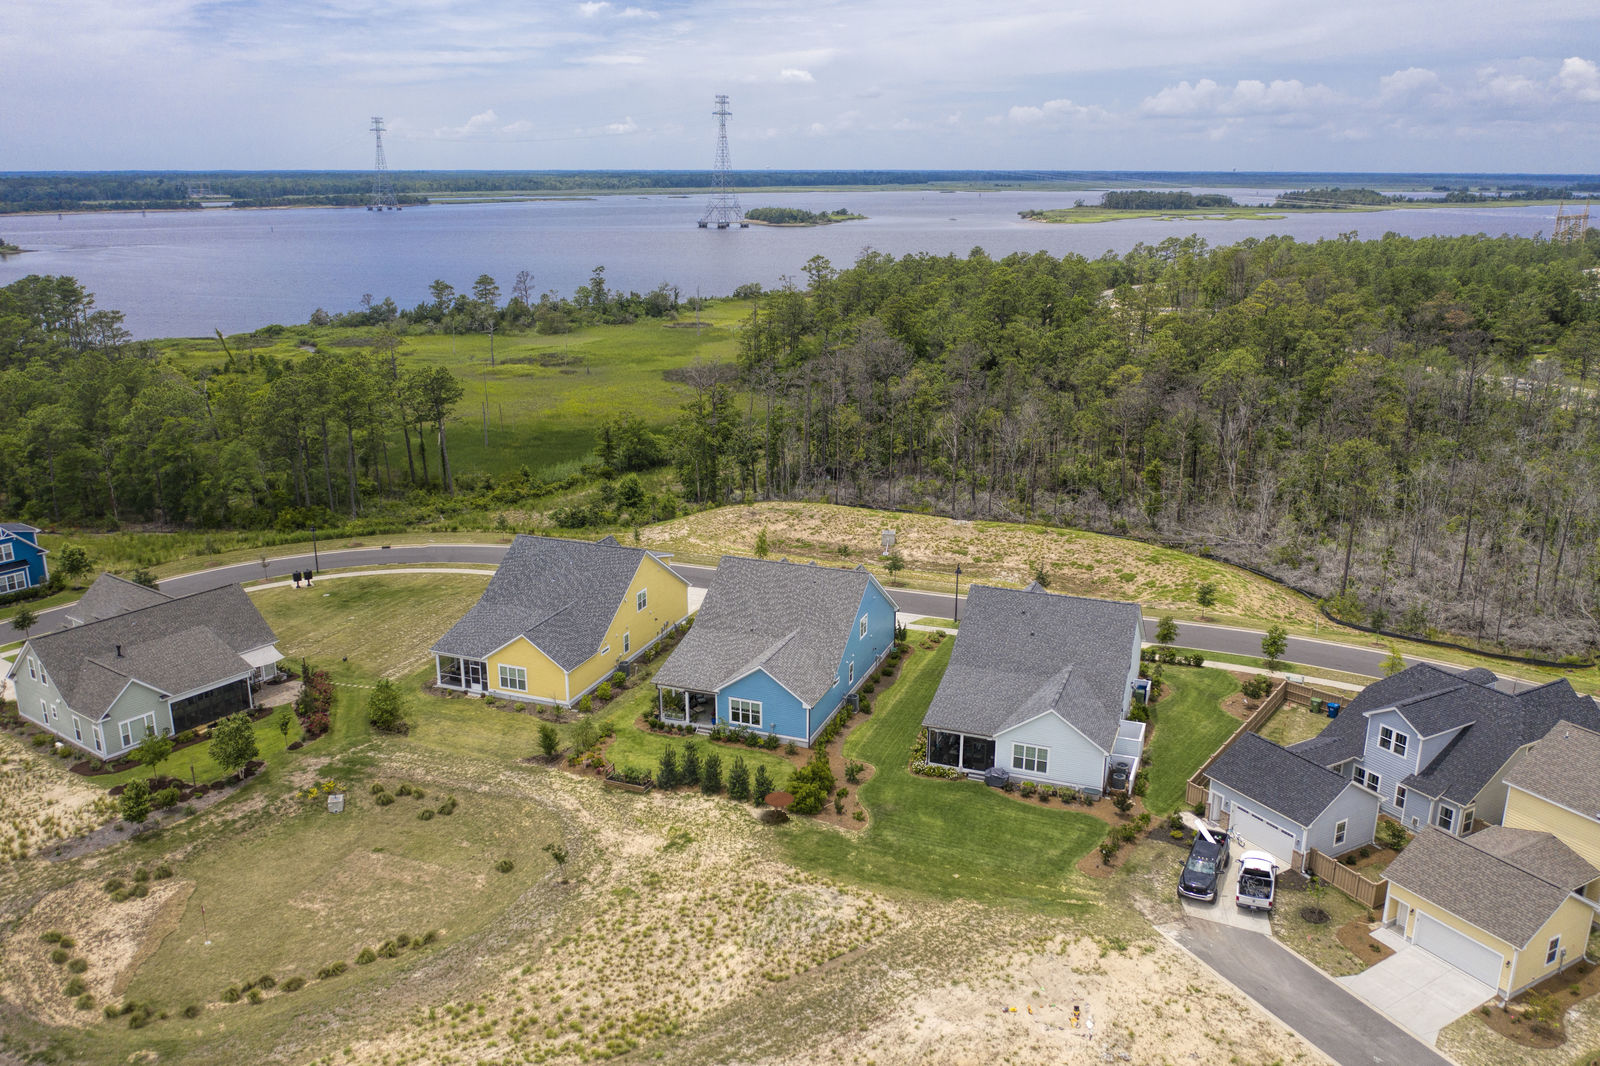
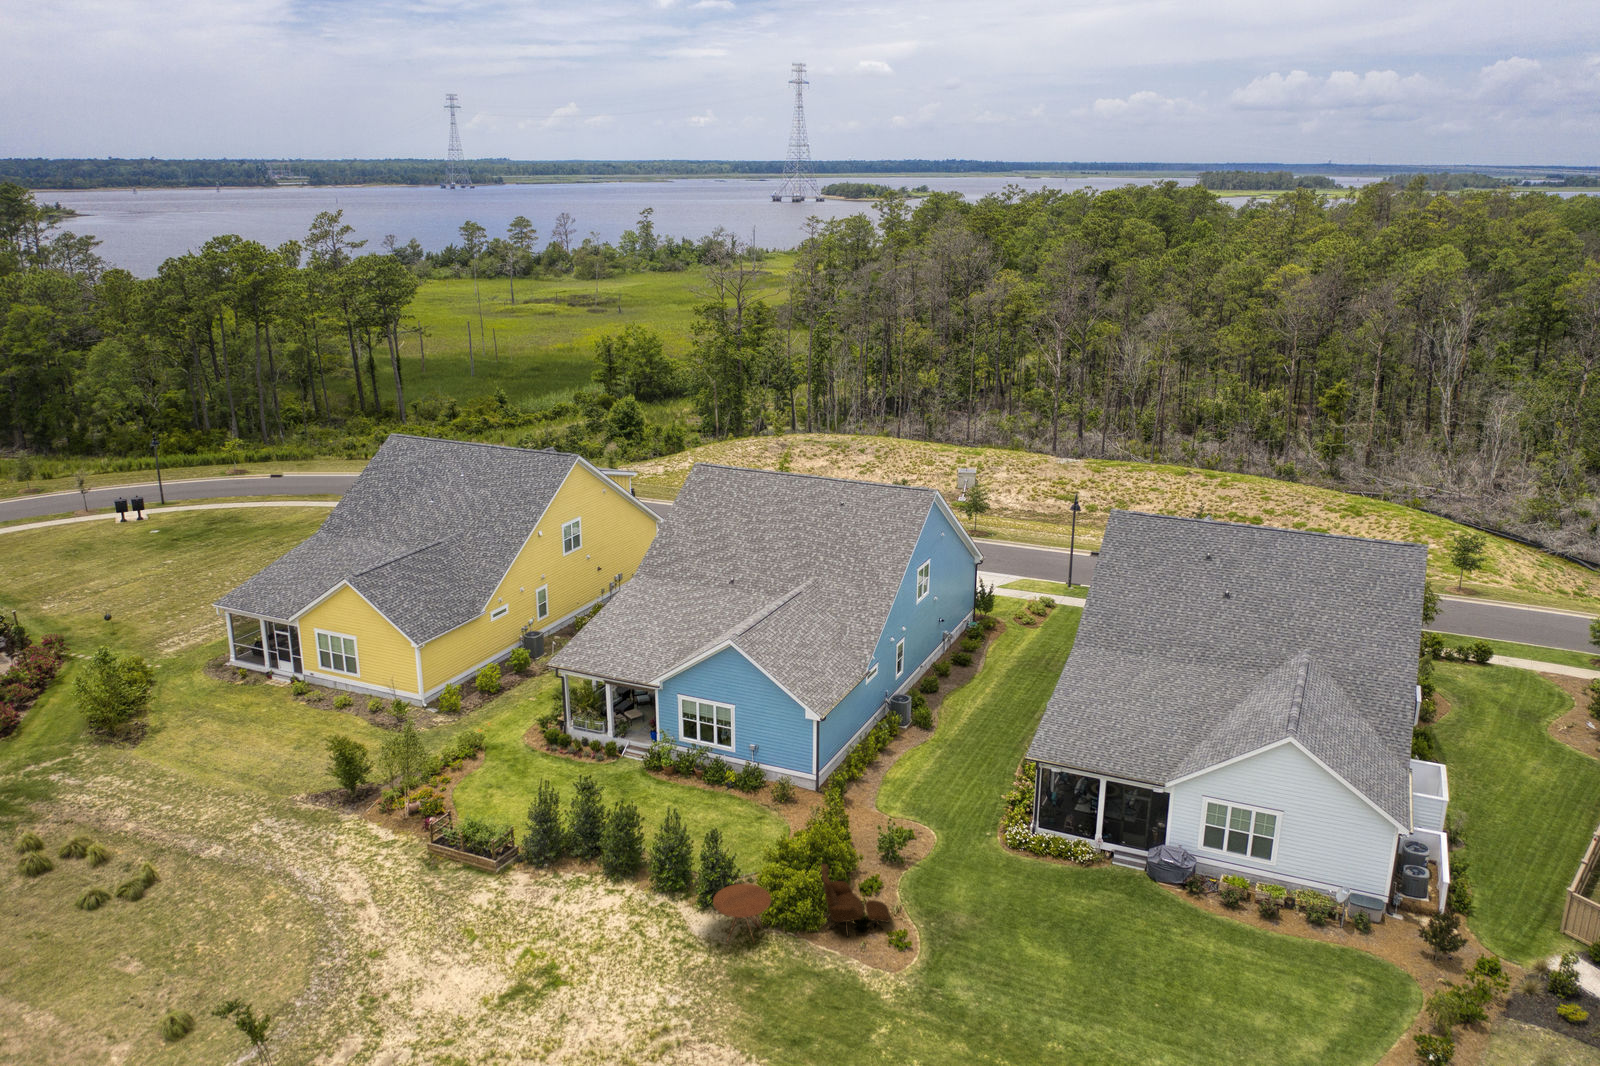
lounge chair: none [818,780,854,816] -> present [821,864,890,937]

